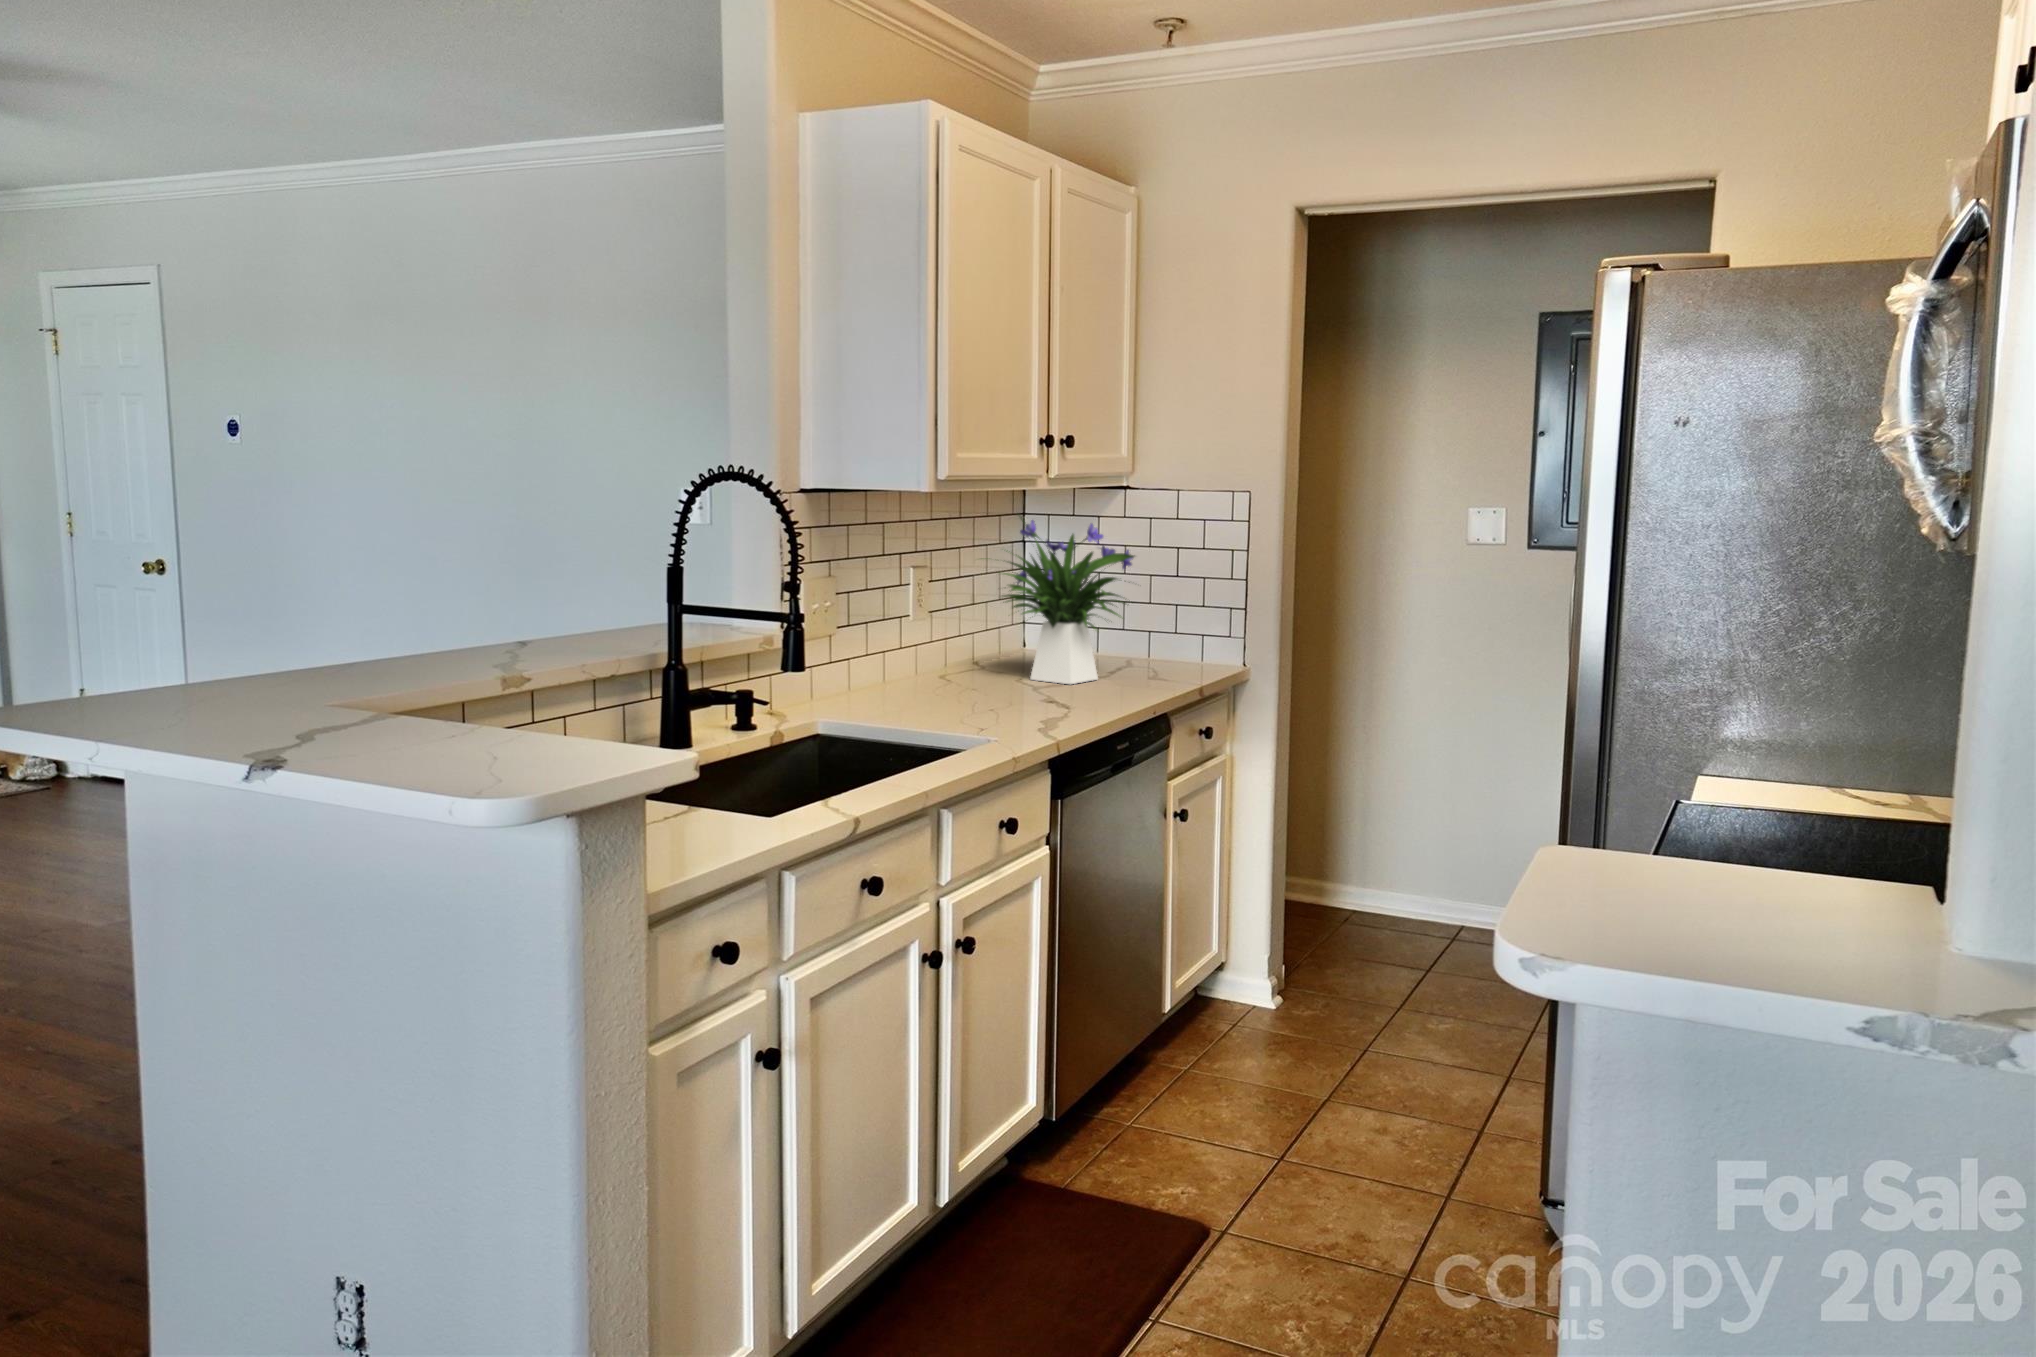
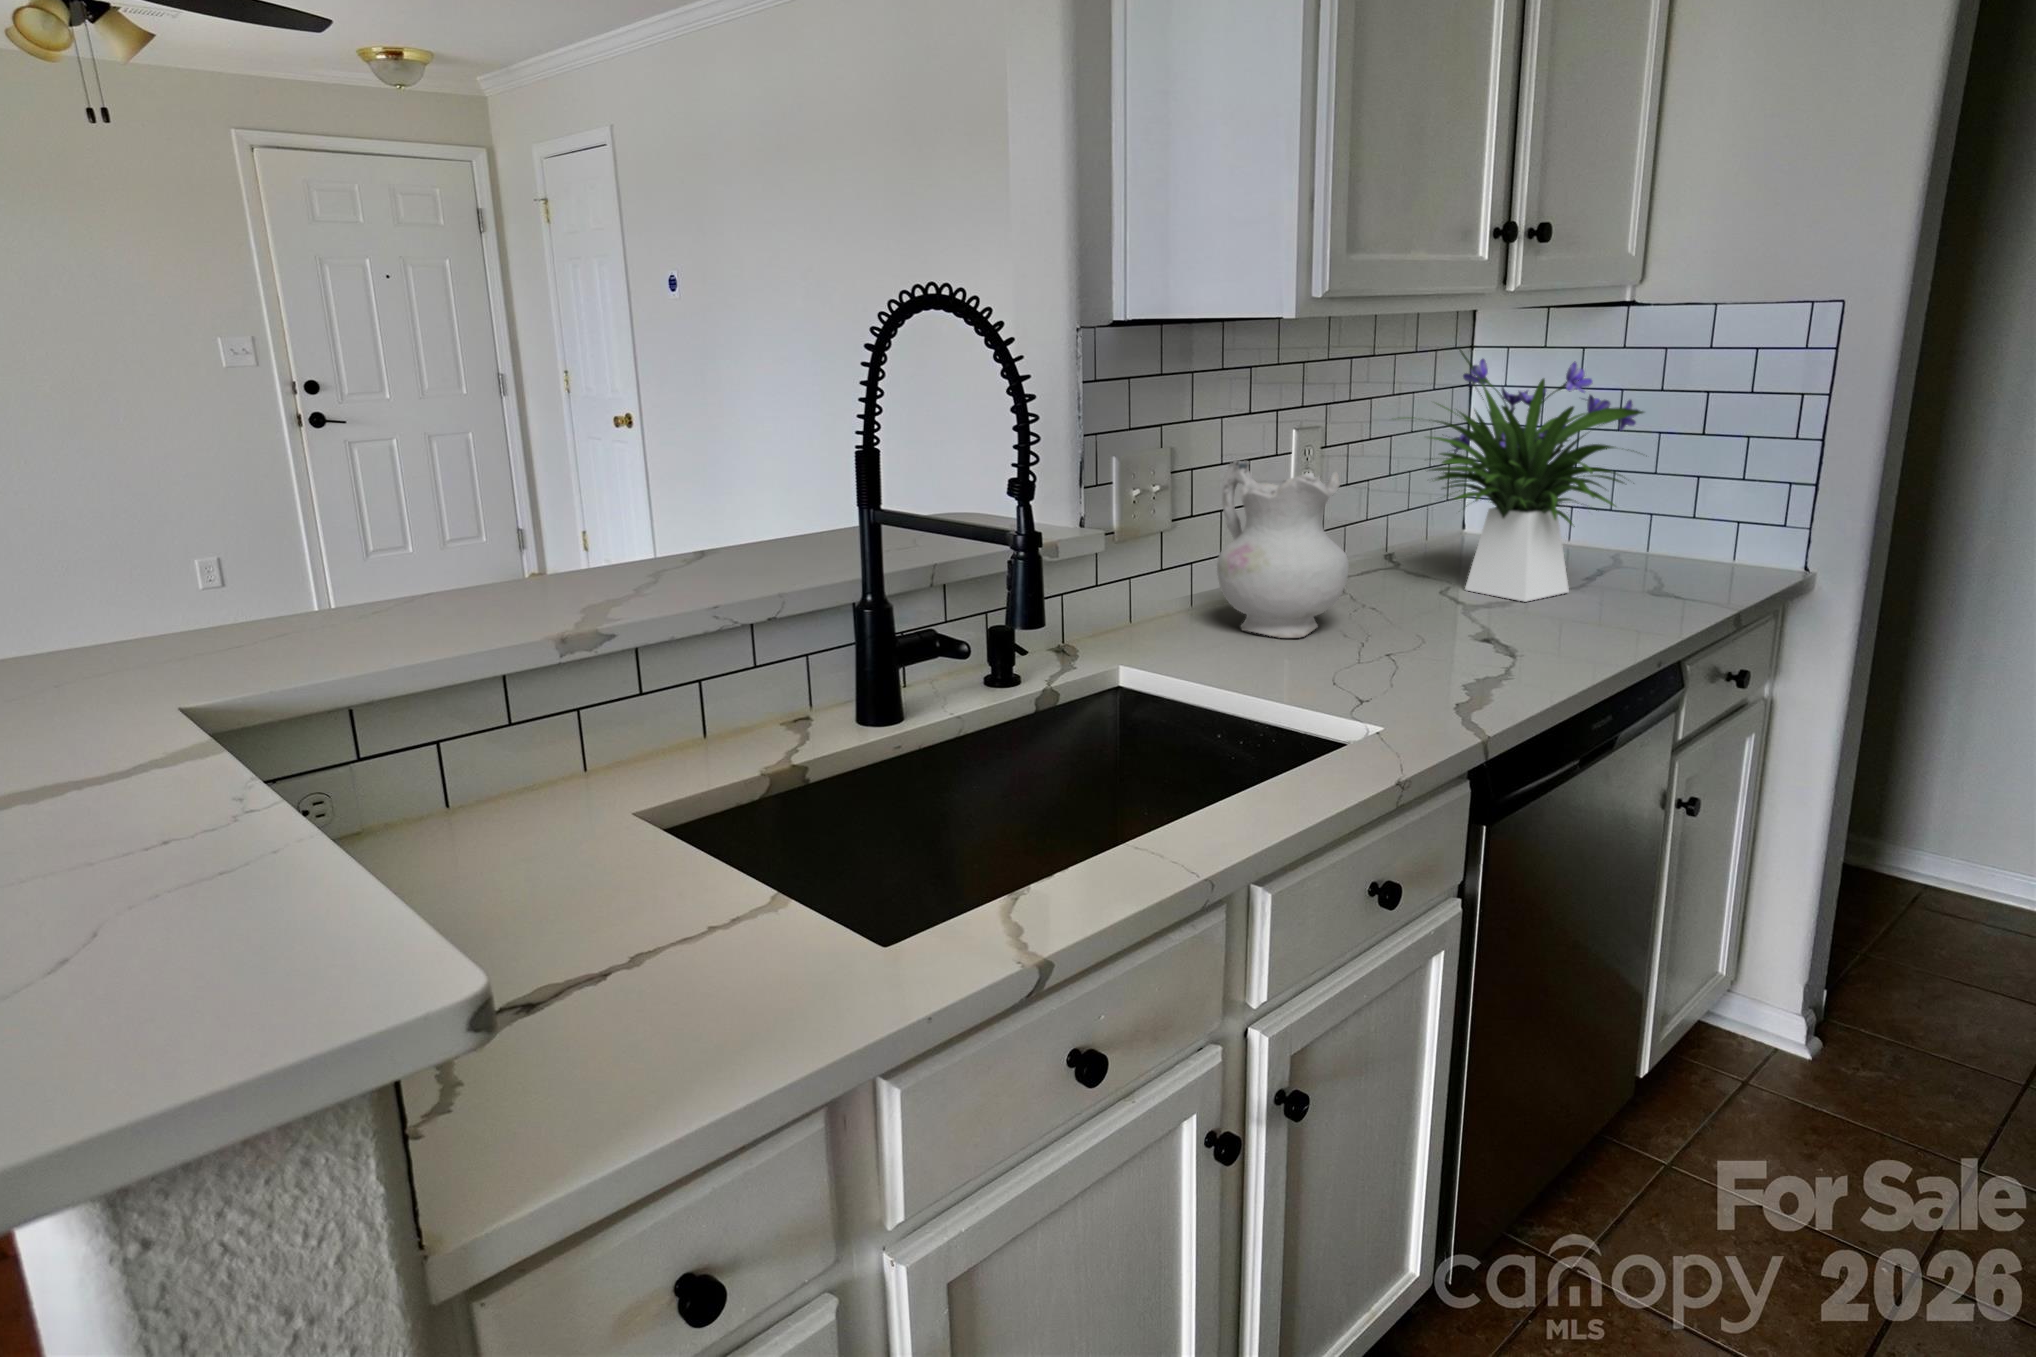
ceramic pitcher: none [869,584,959,704] -> present [1217,460,1349,638]

